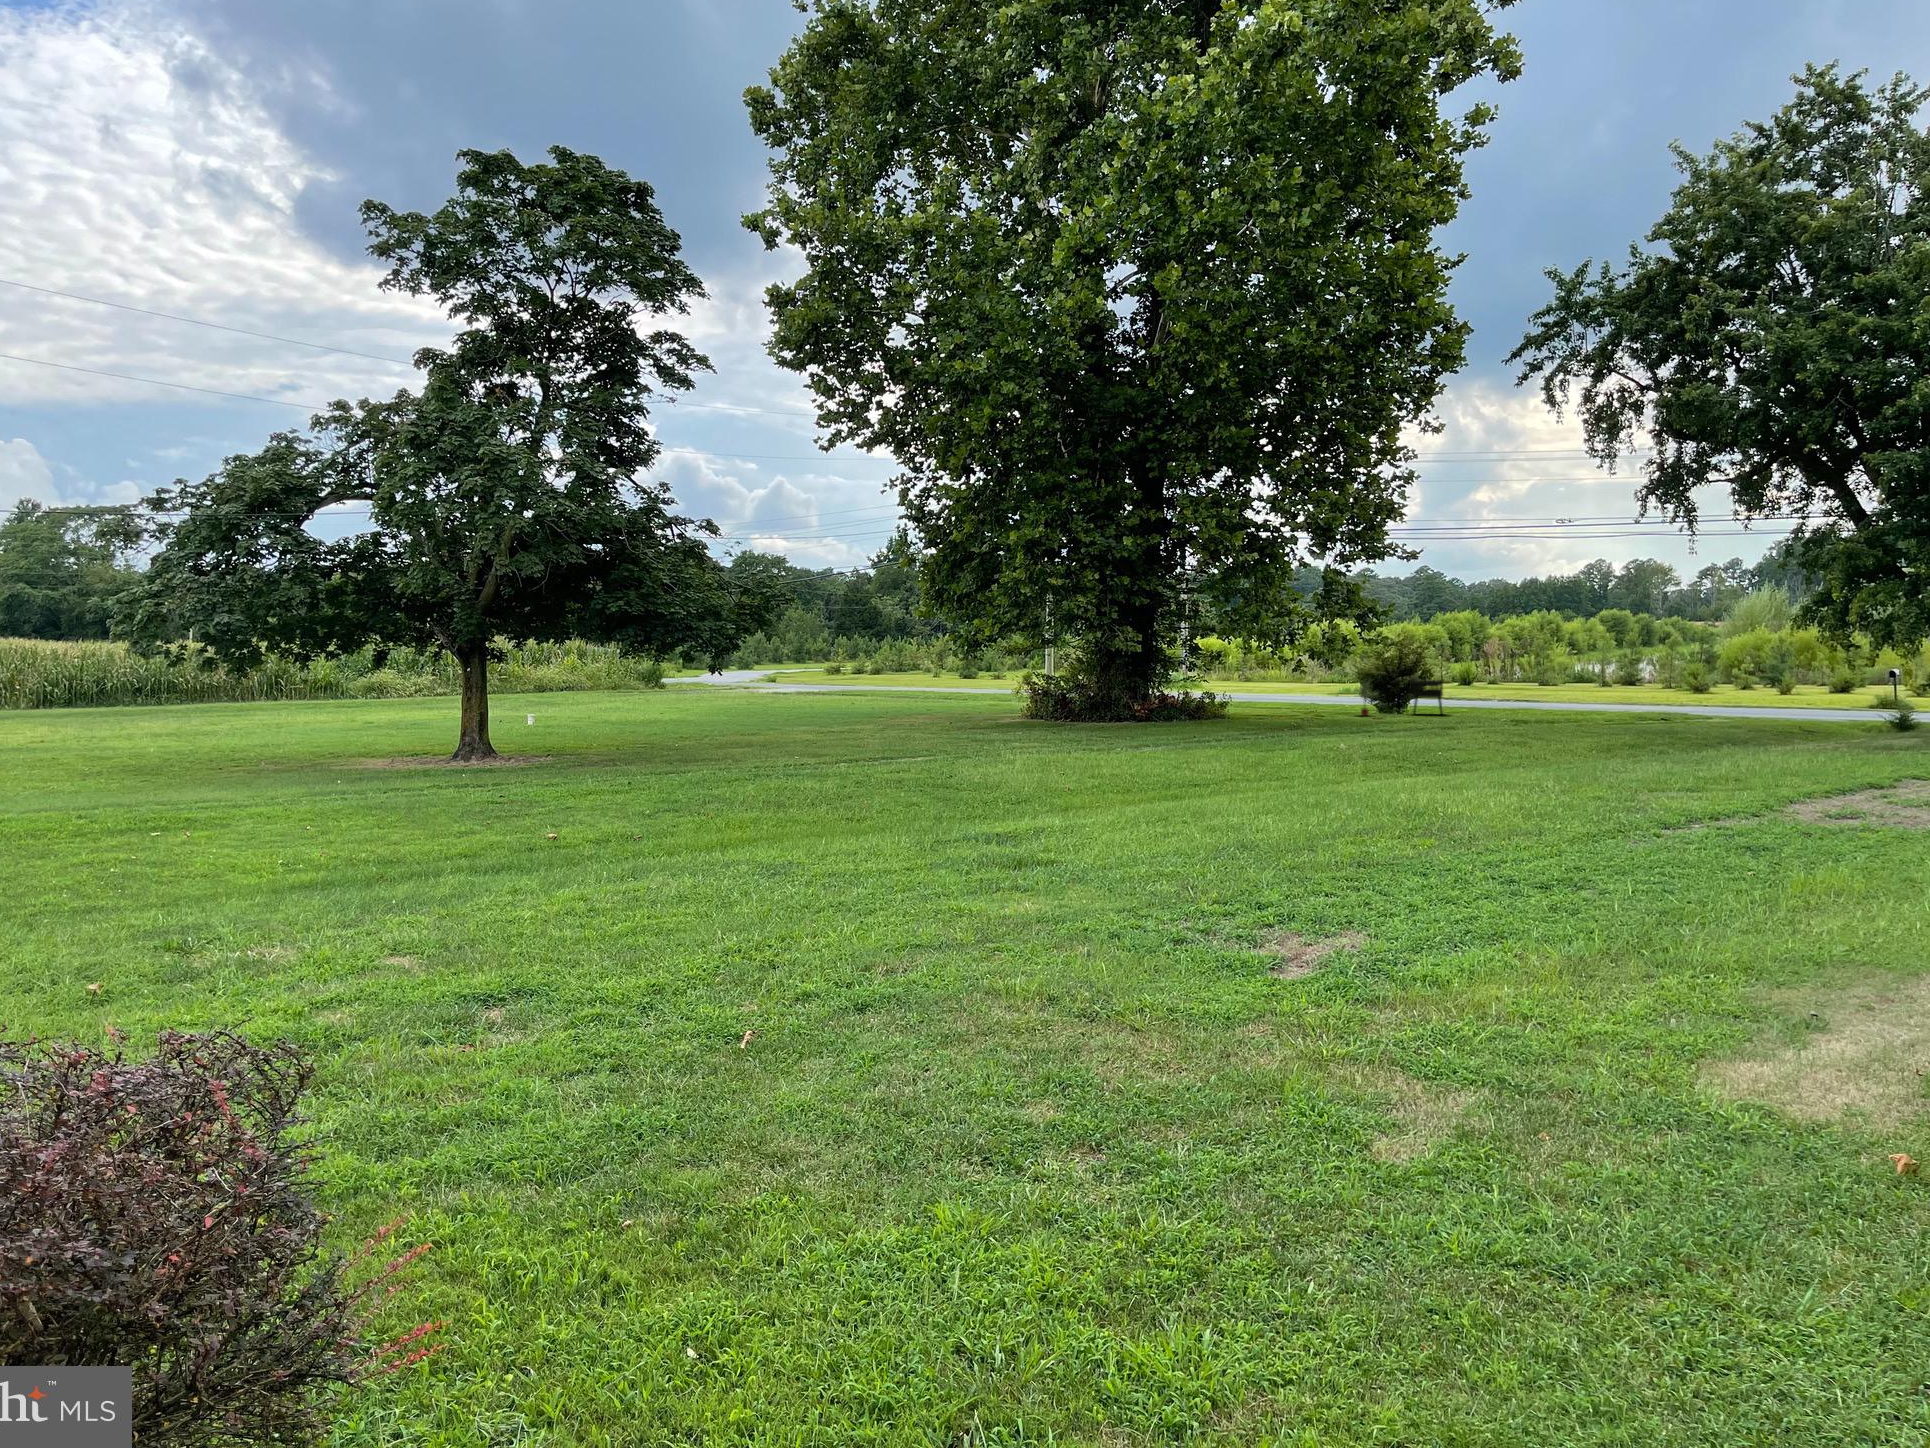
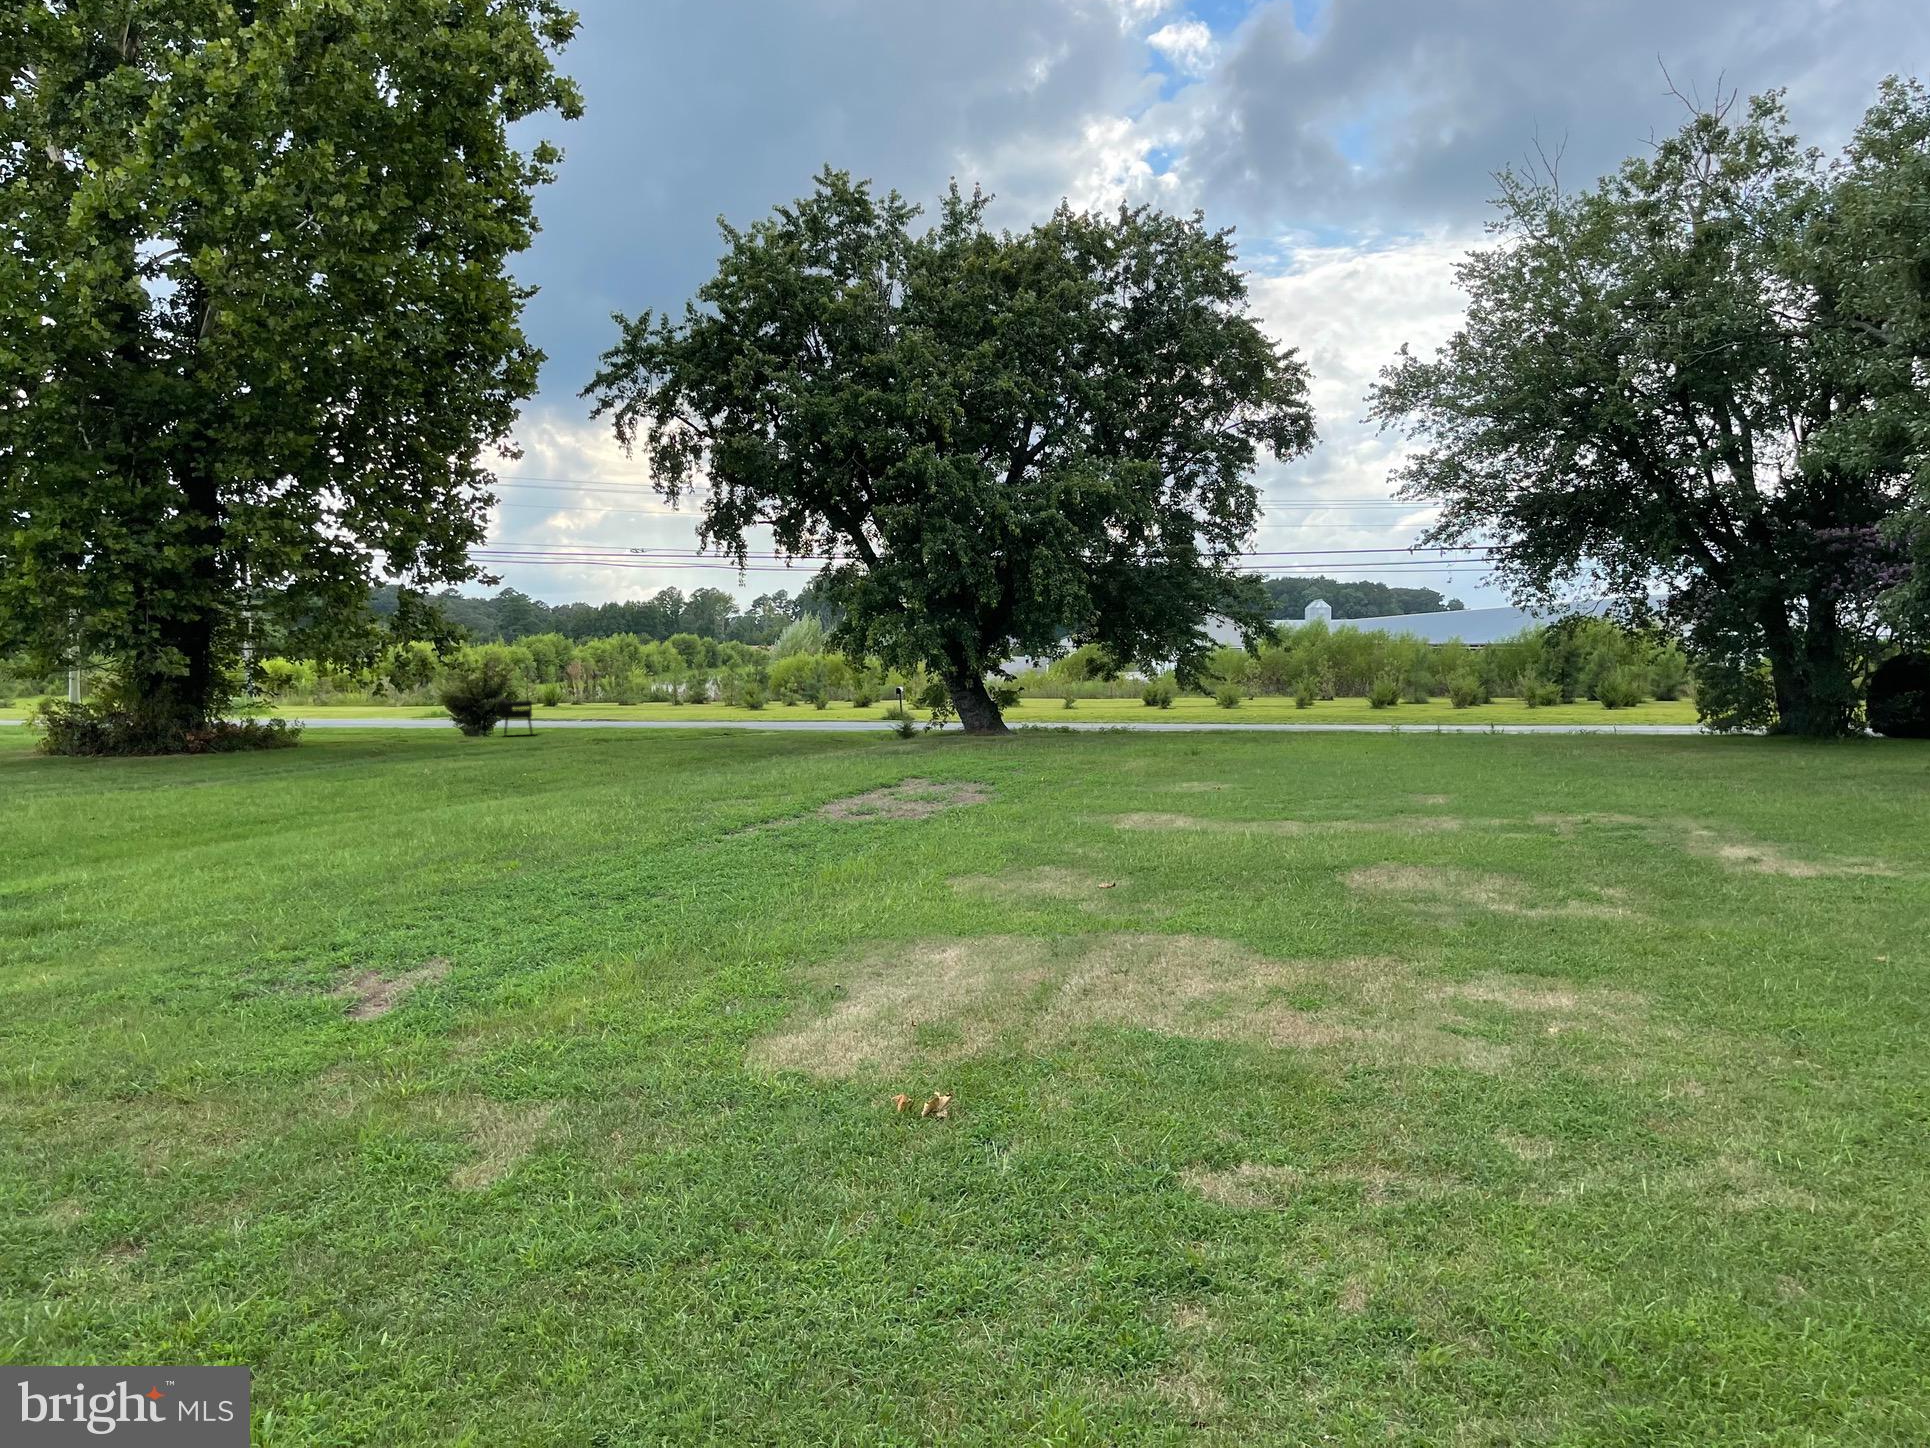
potted tree: present [1359,680,1378,716] -> none [445,700,469,740]

